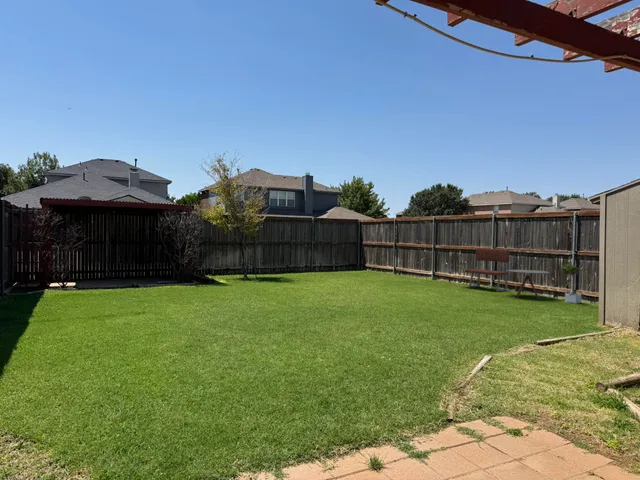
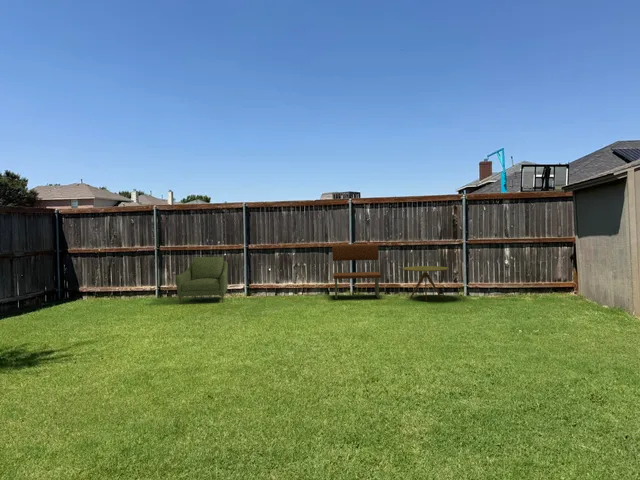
chair: none [387,251,425,280] -> present [176,257,228,304]
potted tree: present [562,264,581,303] -> none [460,255,479,297]

